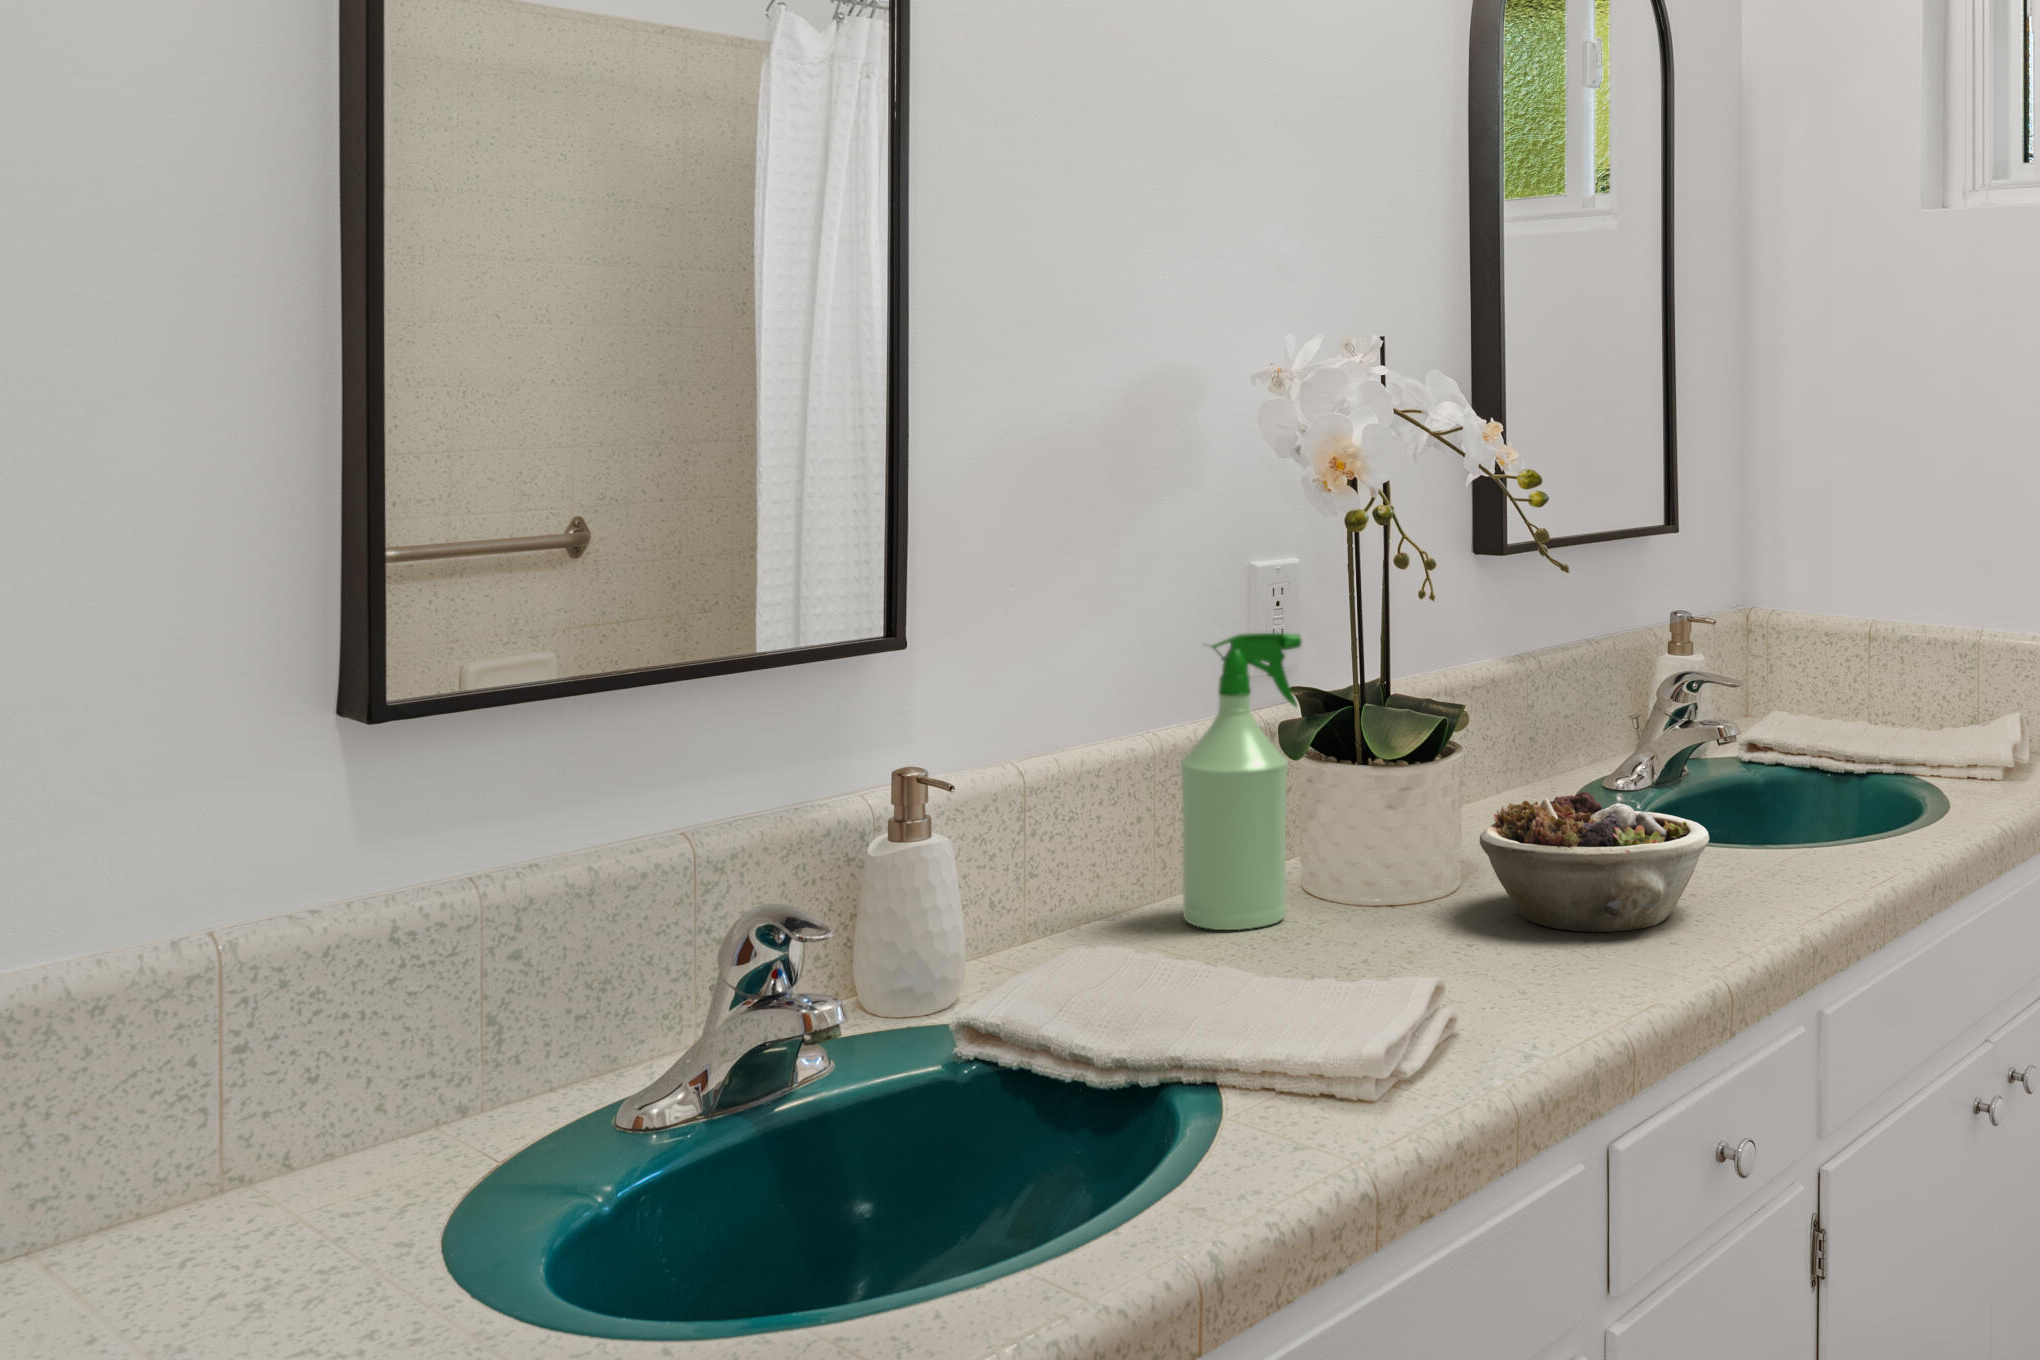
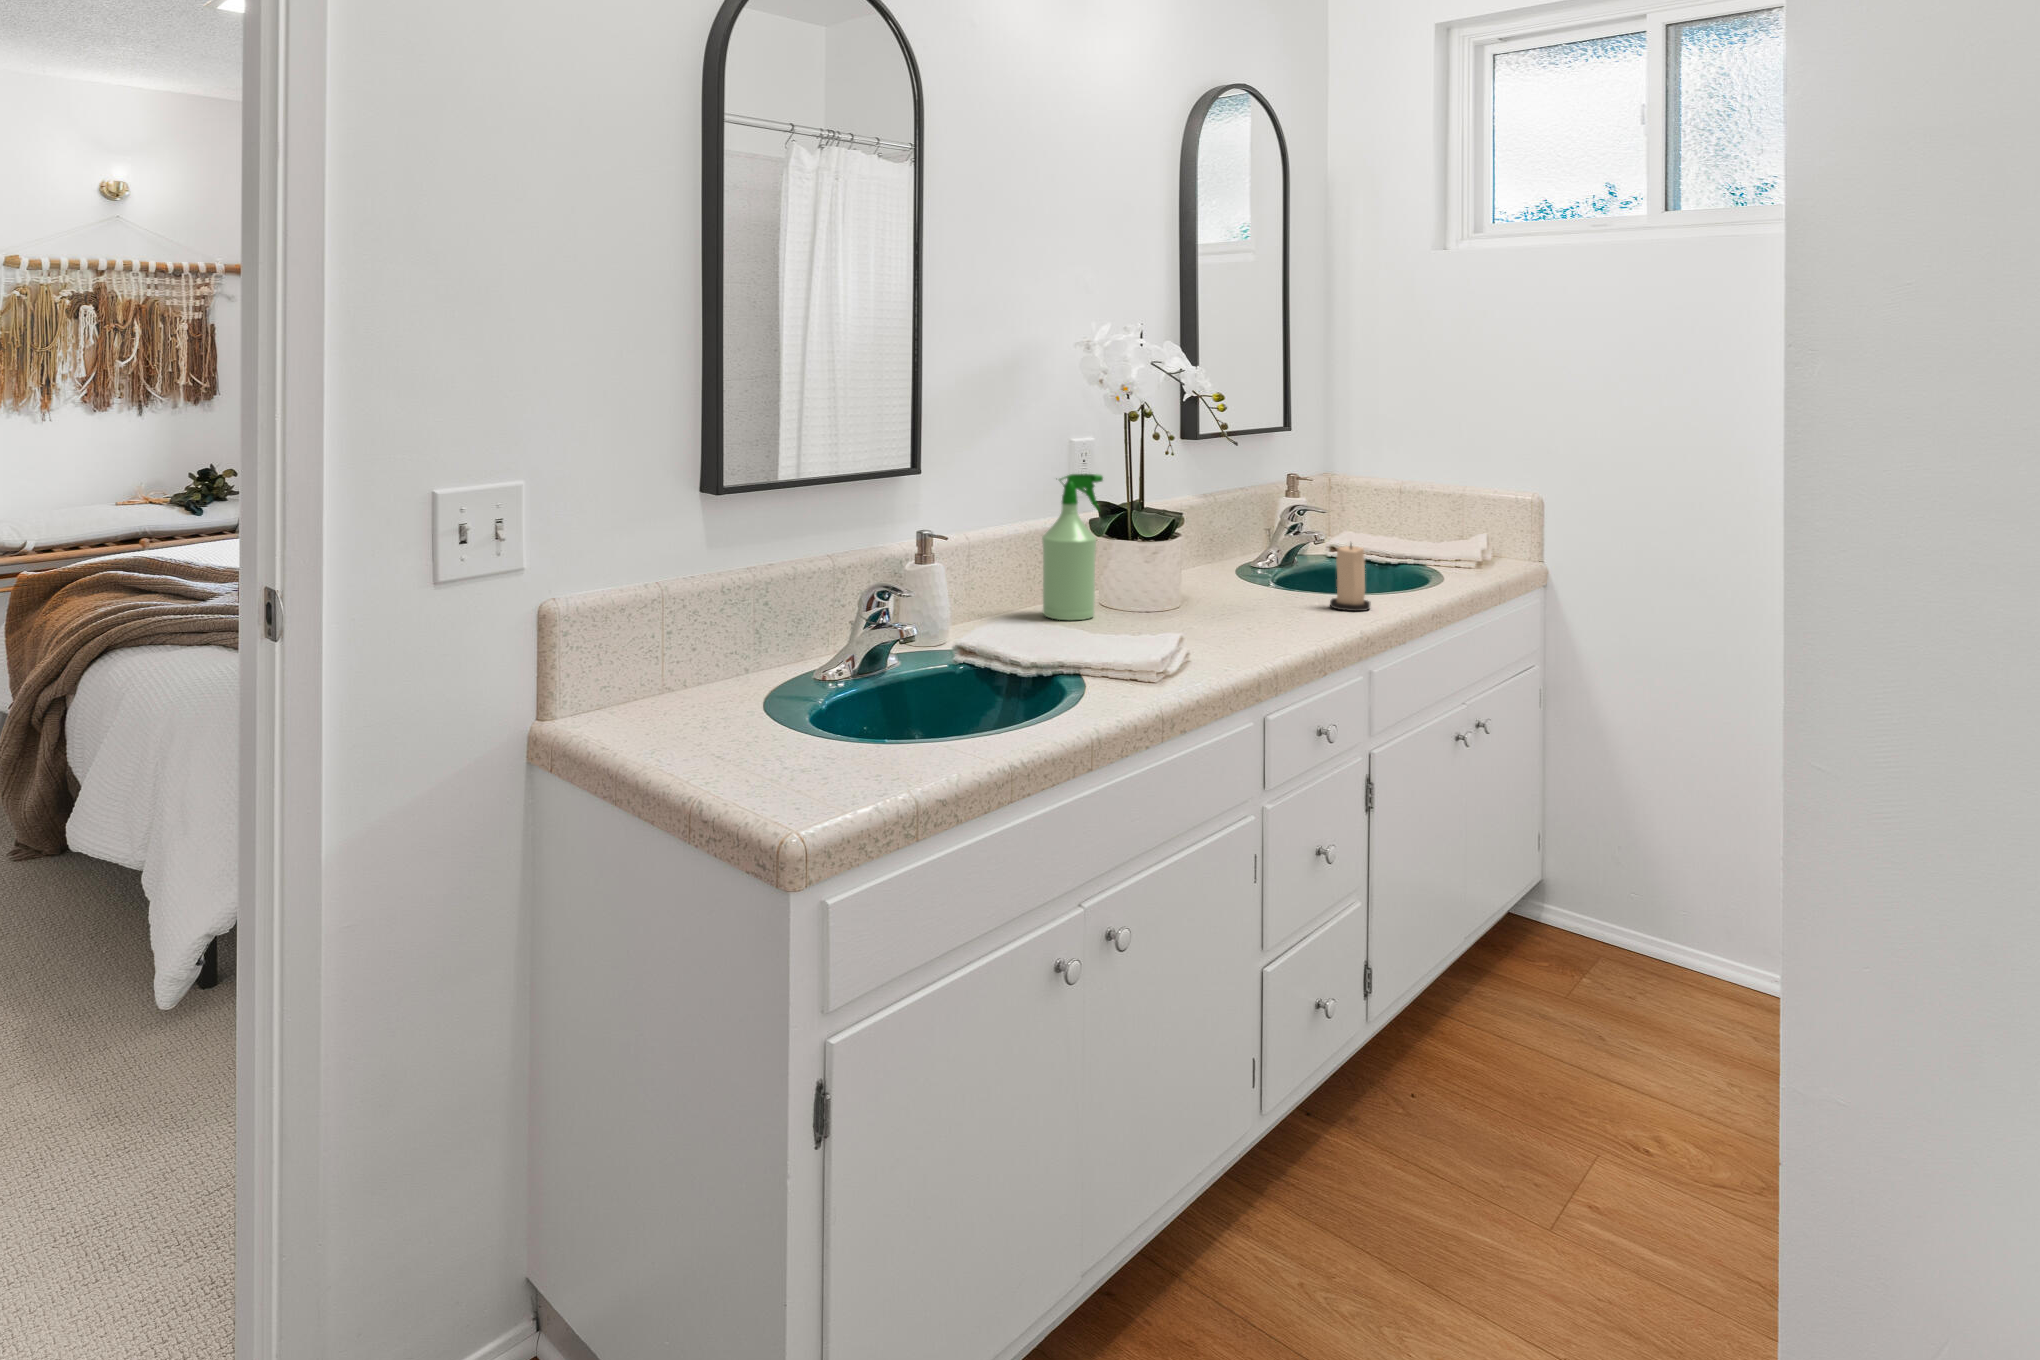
candle: none [1743,749,1818,885] -> present [1330,544,1370,611]
succulent planter: present [1480,792,1709,932] -> none [1194,559,1314,627]

